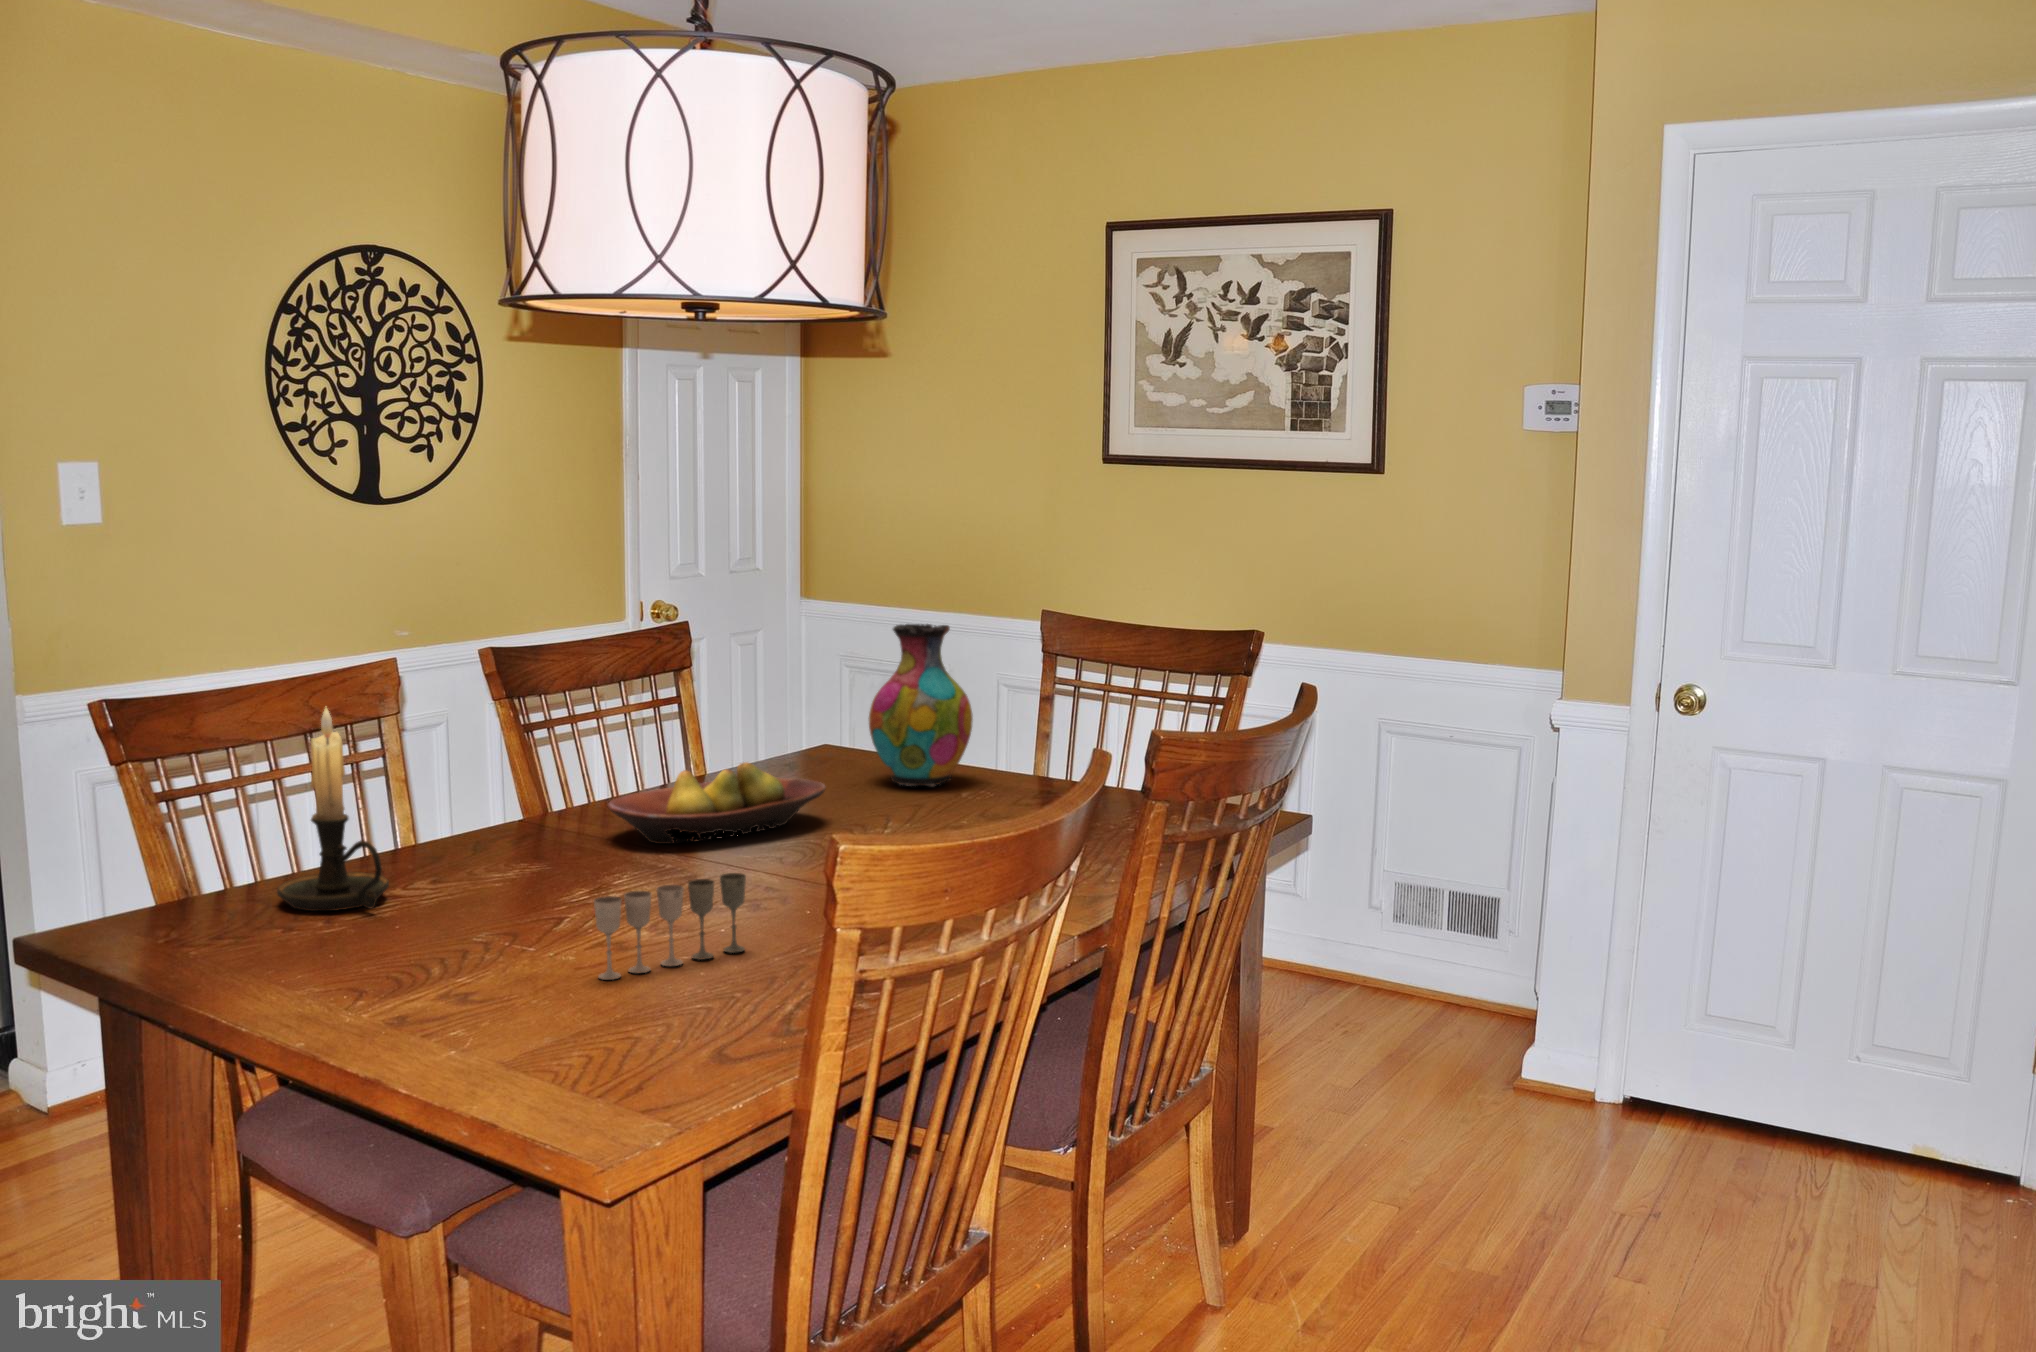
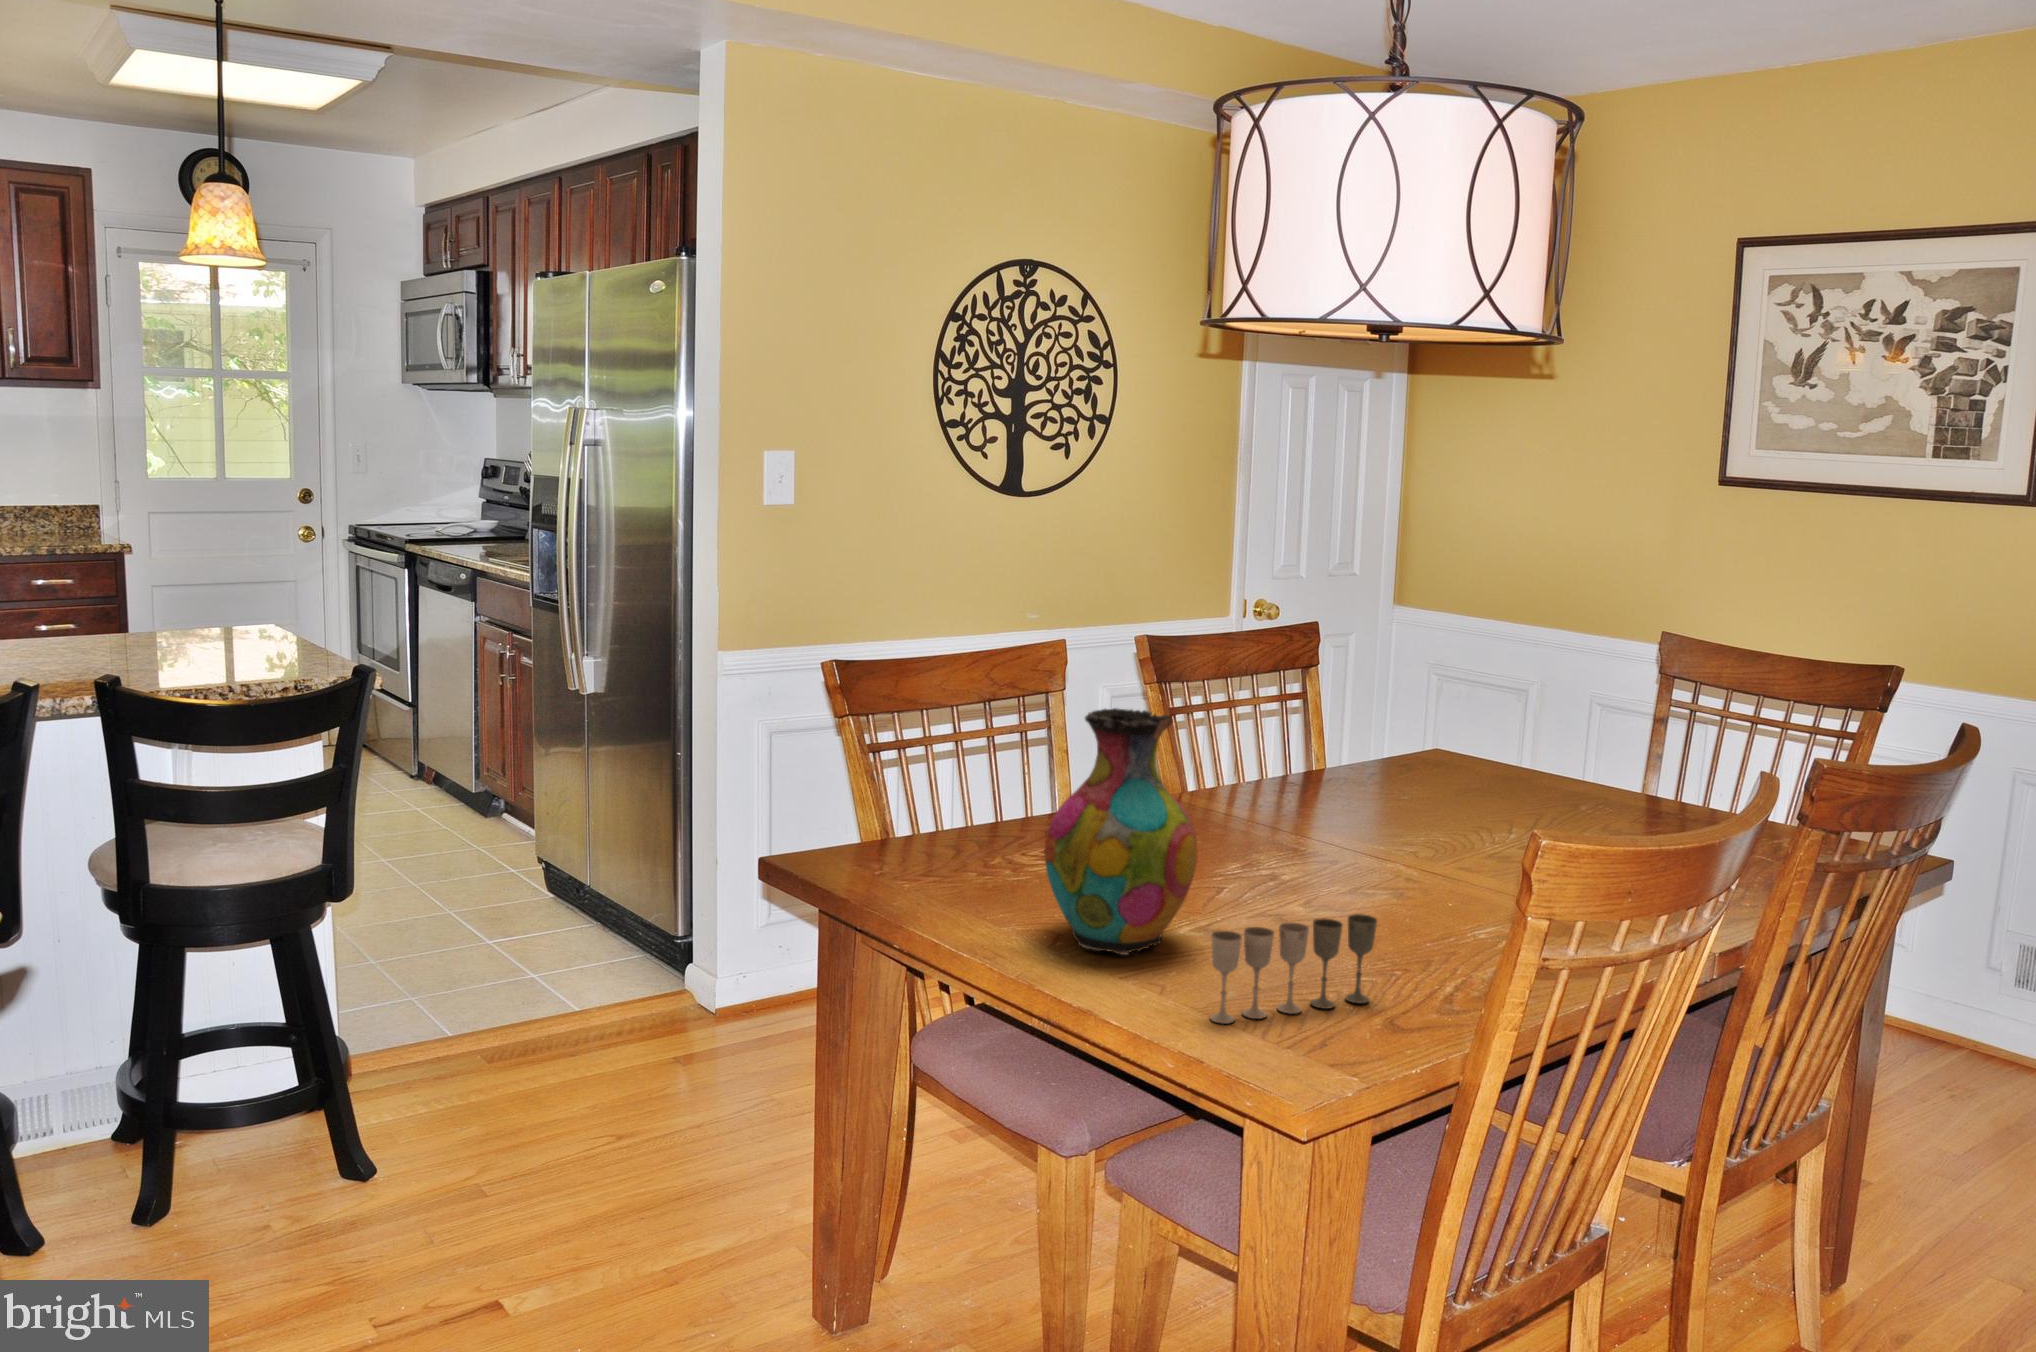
vase: present [869,624,973,786] -> present [1044,708,1197,955]
candle holder: present [277,708,389,911] -> none [896,690,1001,898]
fruit bowl: present [608,762,825,844] -> none [1216,772,1438,850]

